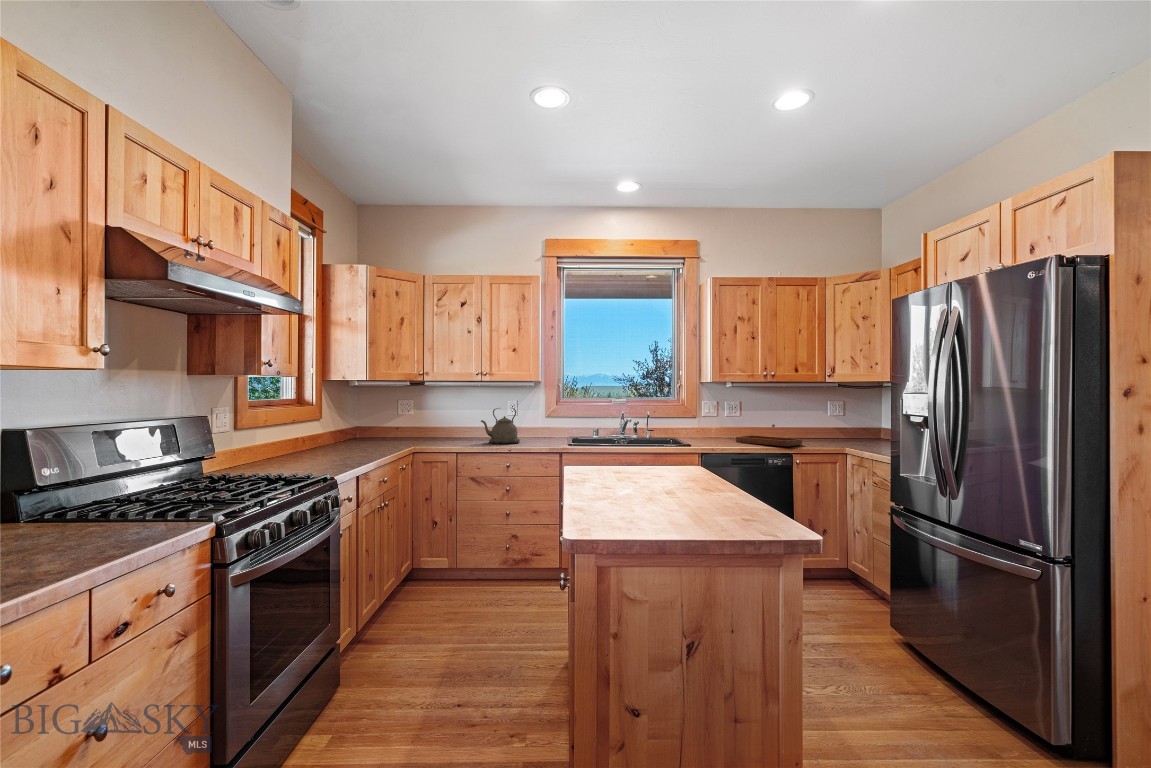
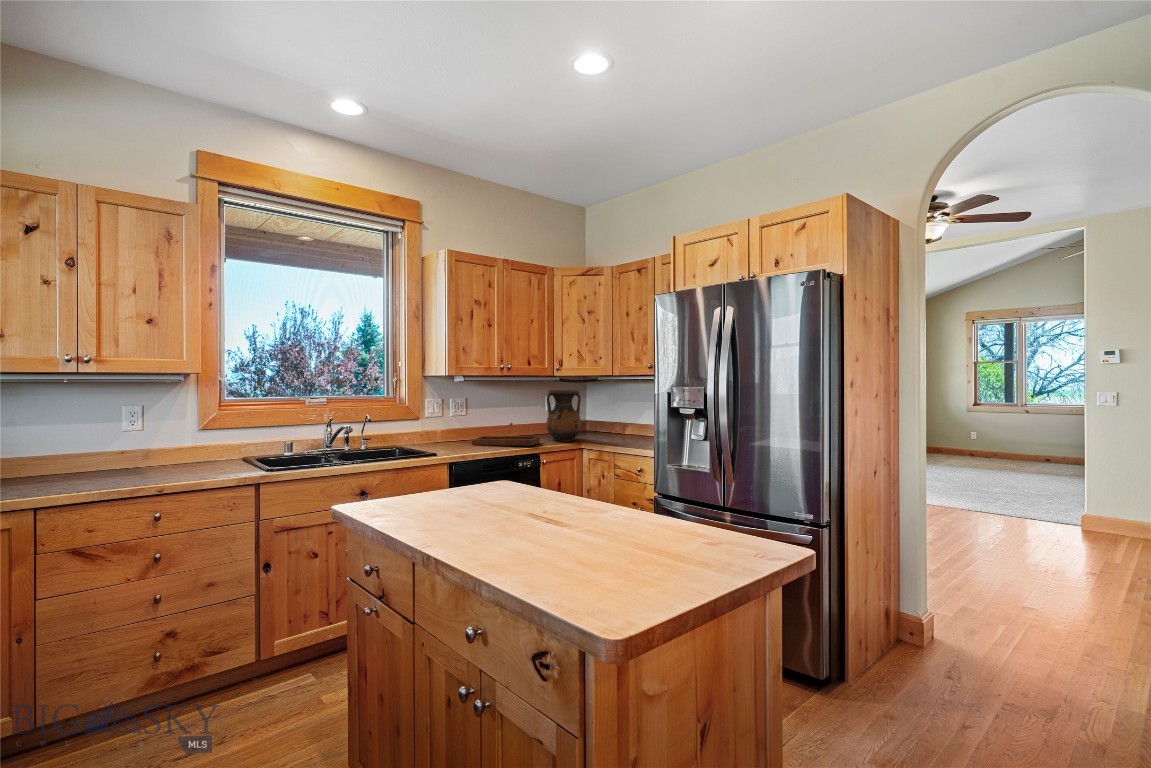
vase: none [813,395,852,446] -> present [547,390,581,441]
kettle: present [481,408,520,444] -> none [84,418,166,482]

